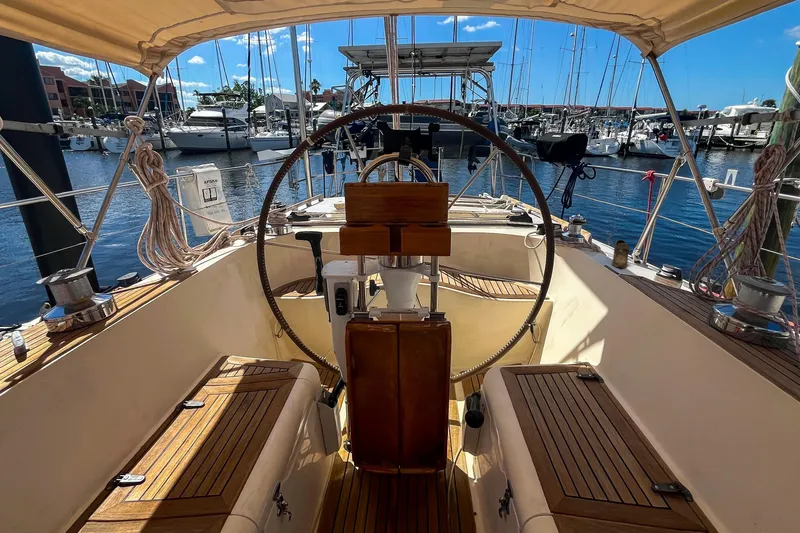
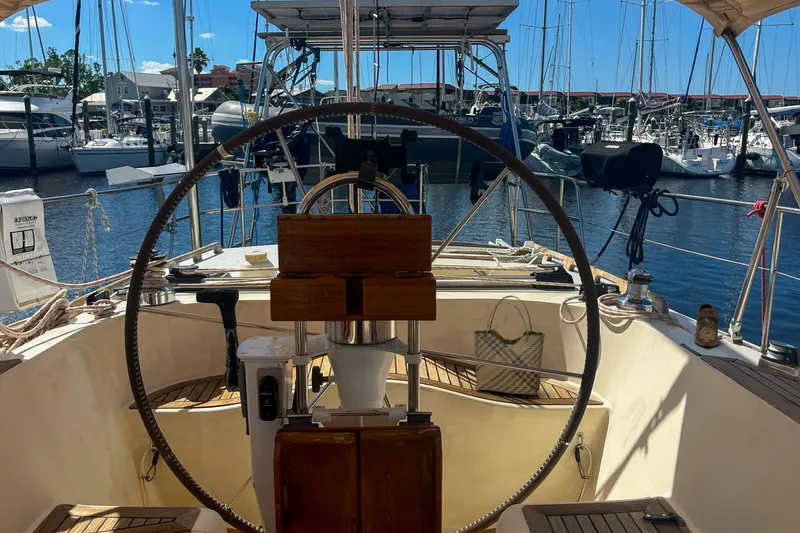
woven basket: none [471,231,515,291] -> present [473,296,545,395]

